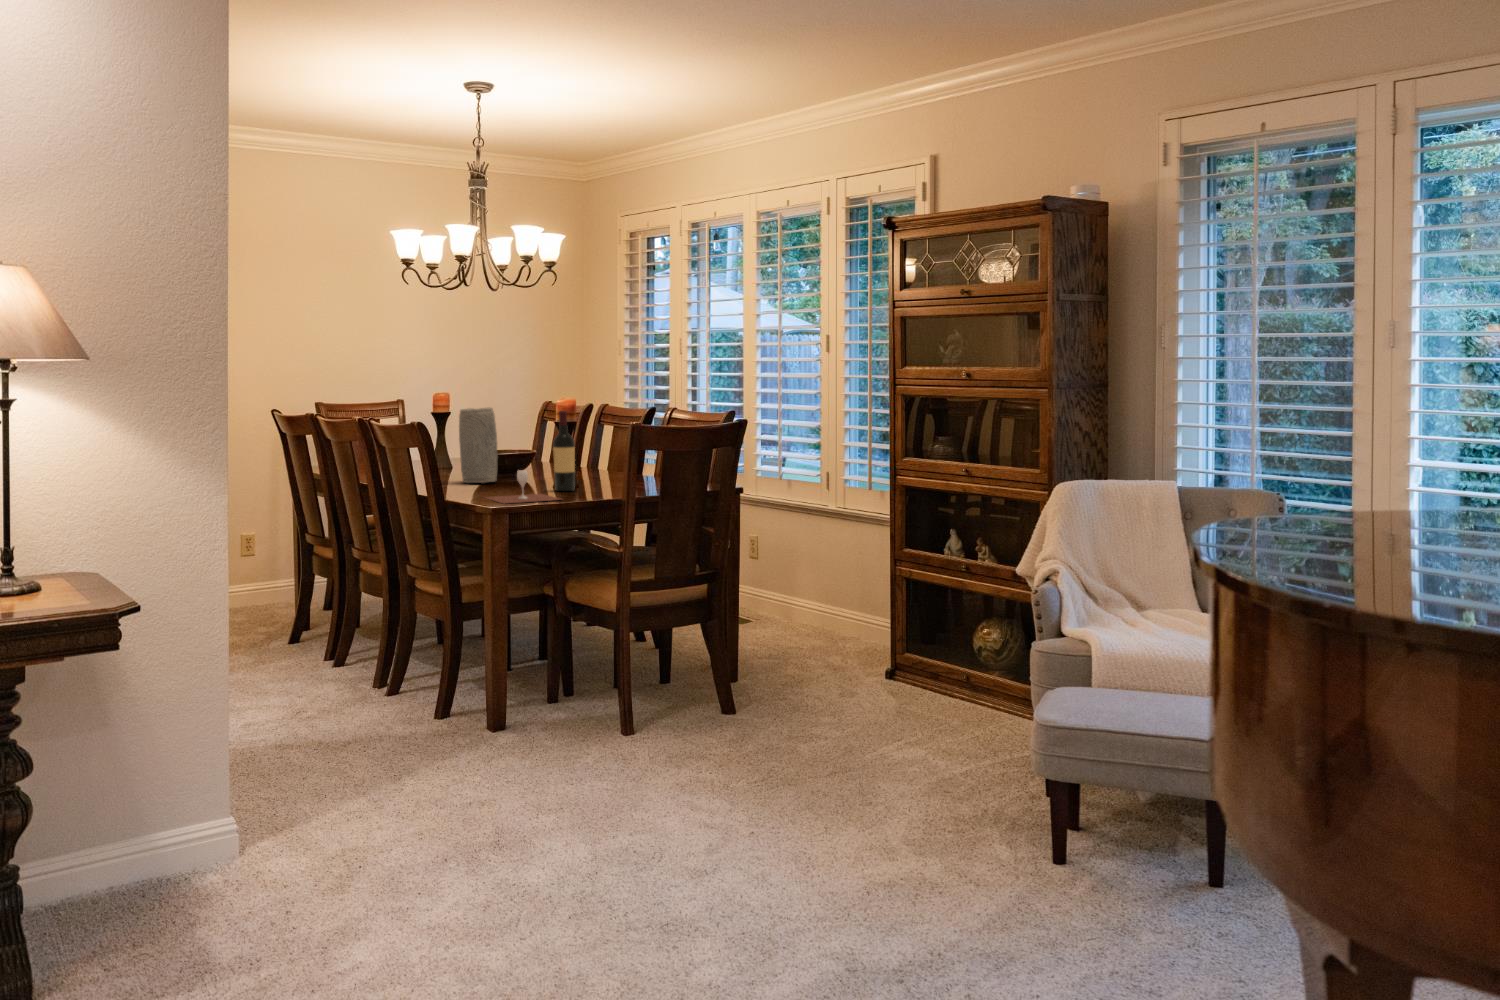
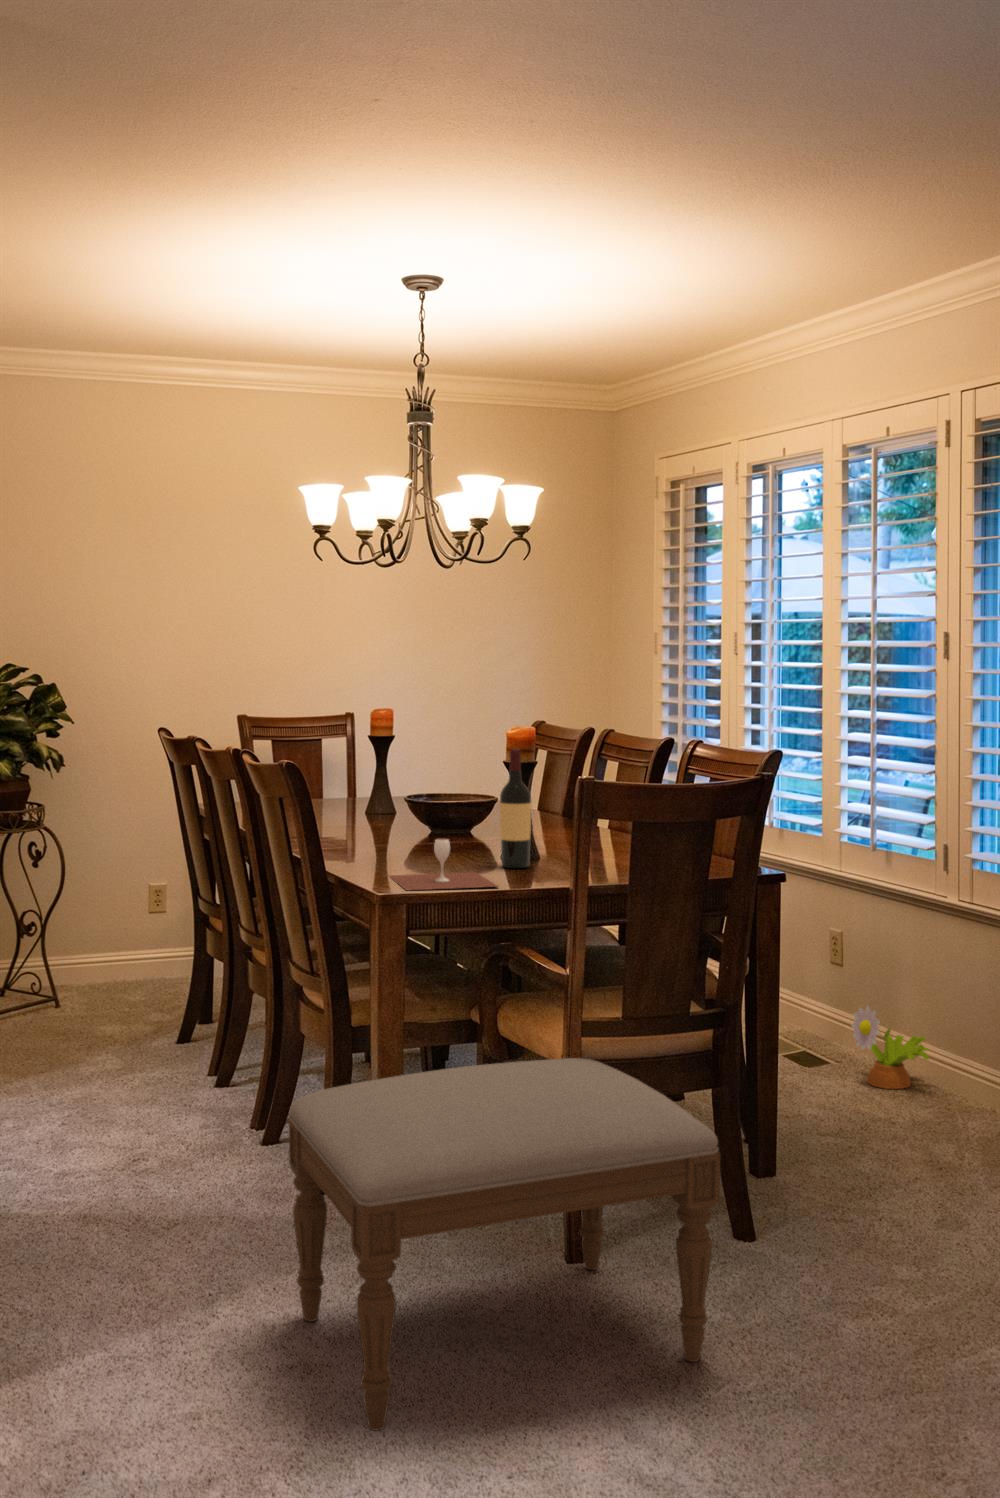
vase: present [459,407,498,483] -> none [381,738,433,846]
decorative plant: none [773,579,824,633] -> present [852,1006,930,1089]
ottoman: none [449,601,731,822] -> present [289,1058,720,1431]

